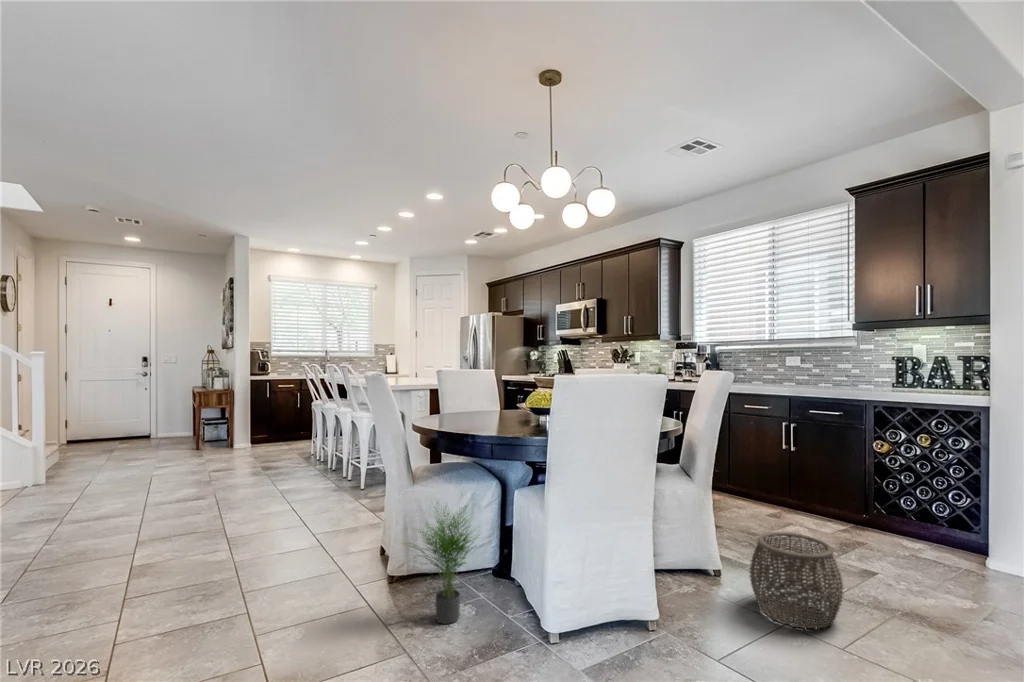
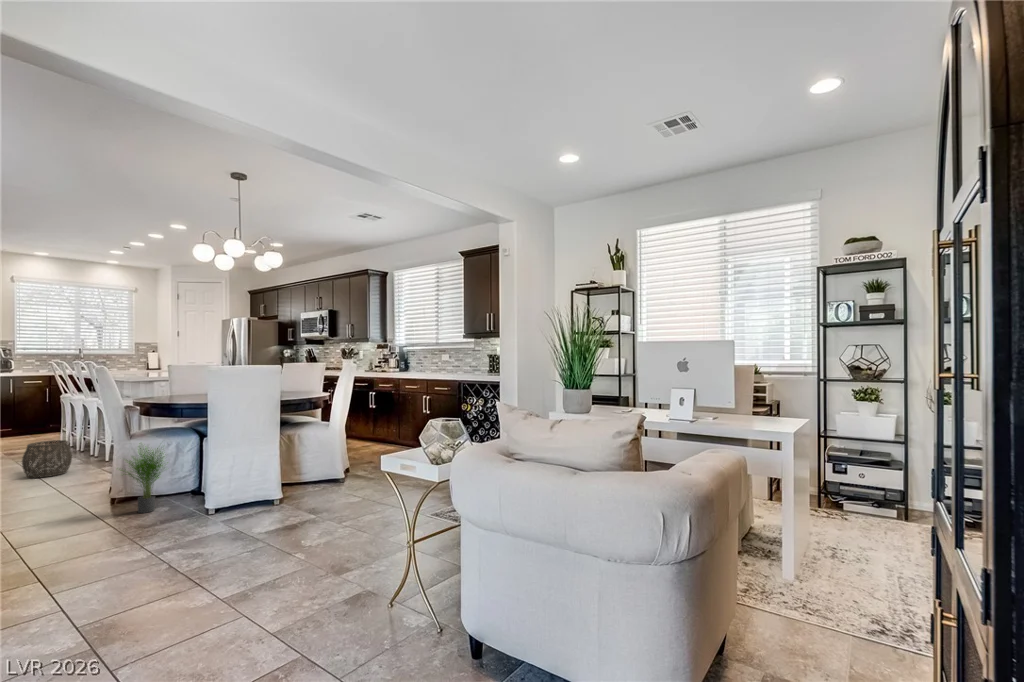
woven basket: present [750,532,844,630] -> present [22,440,72,478]

